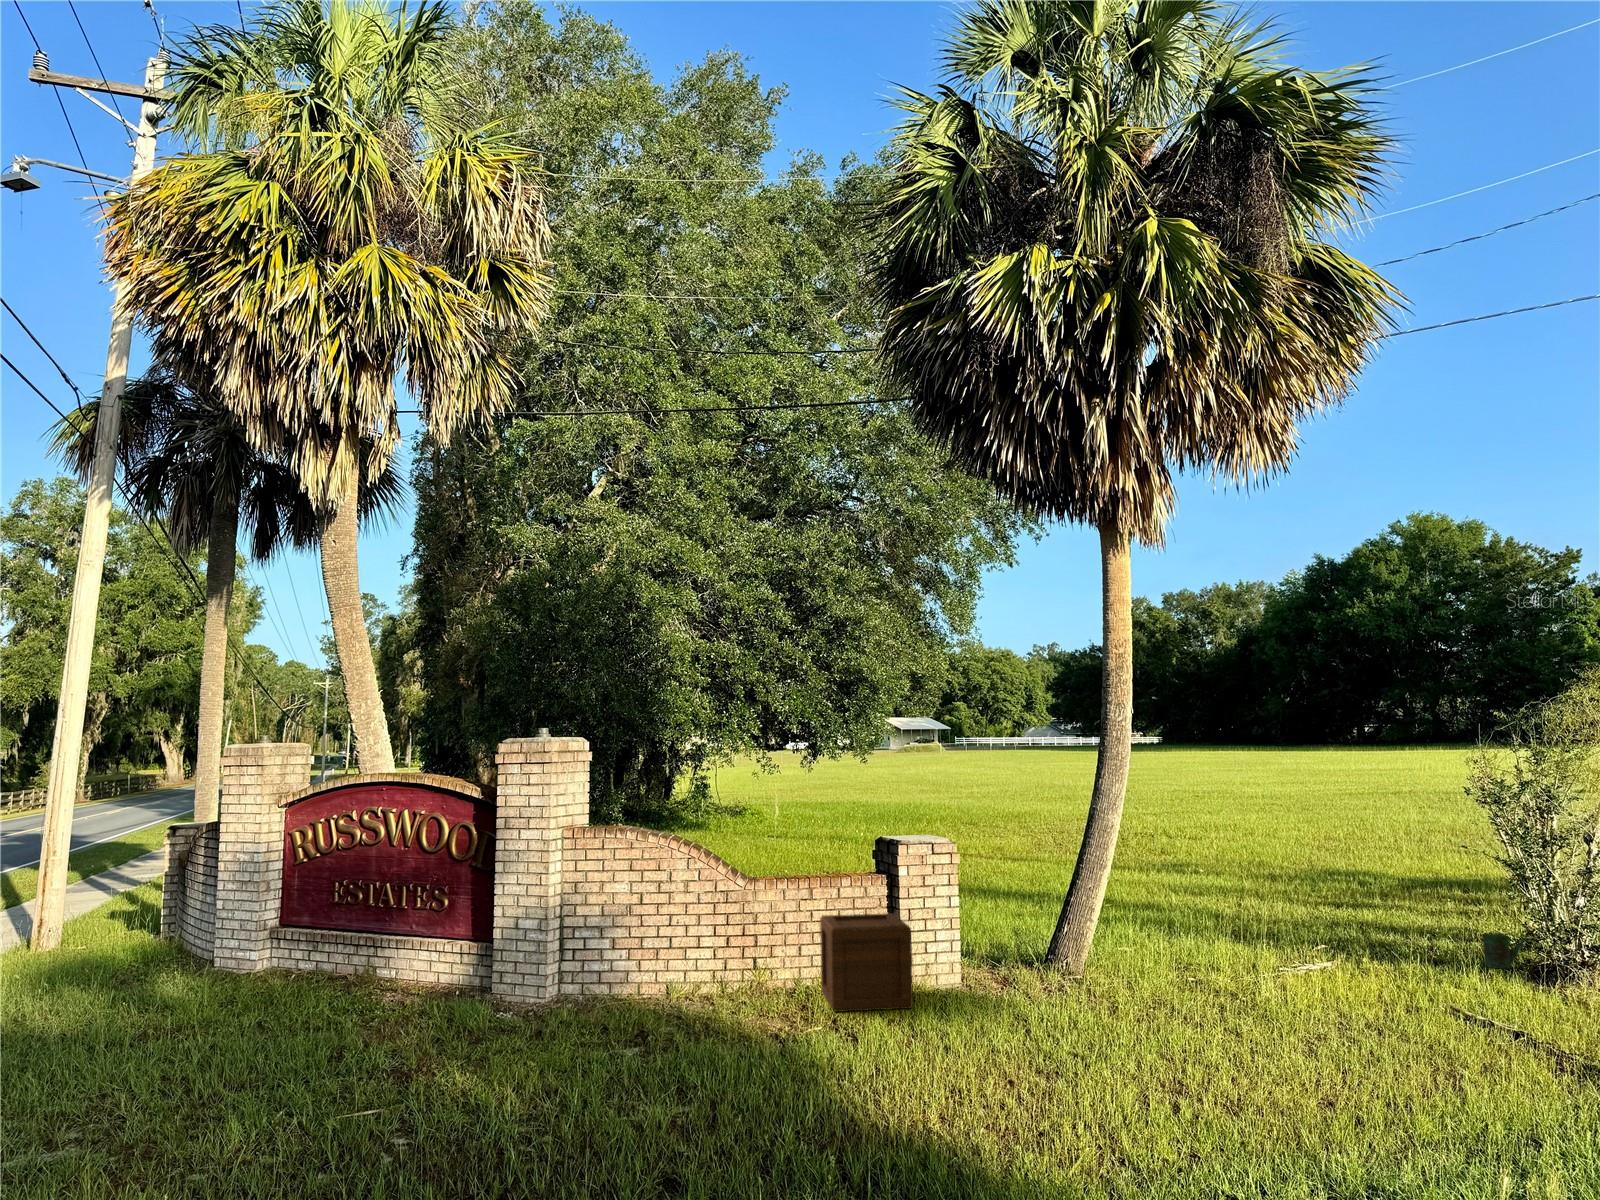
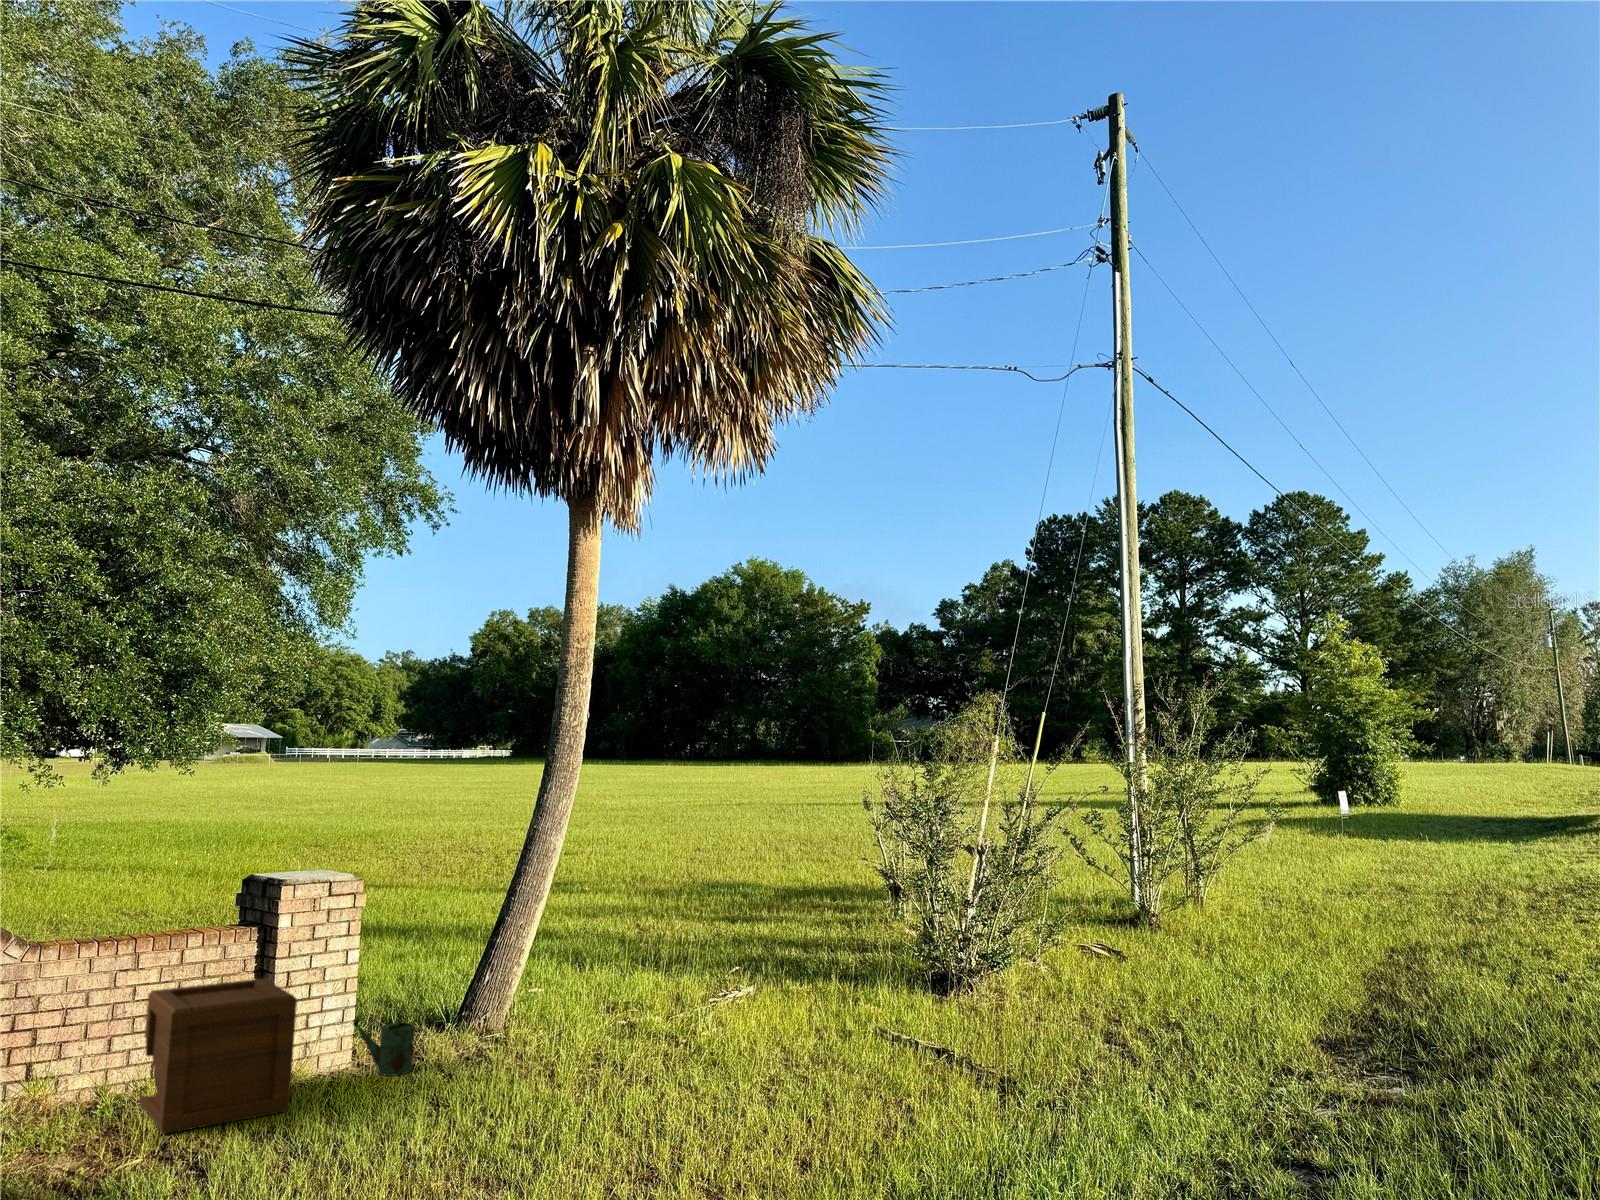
watering can: present [1482,931,1533,969] -> present [351,1019,426,1076]

